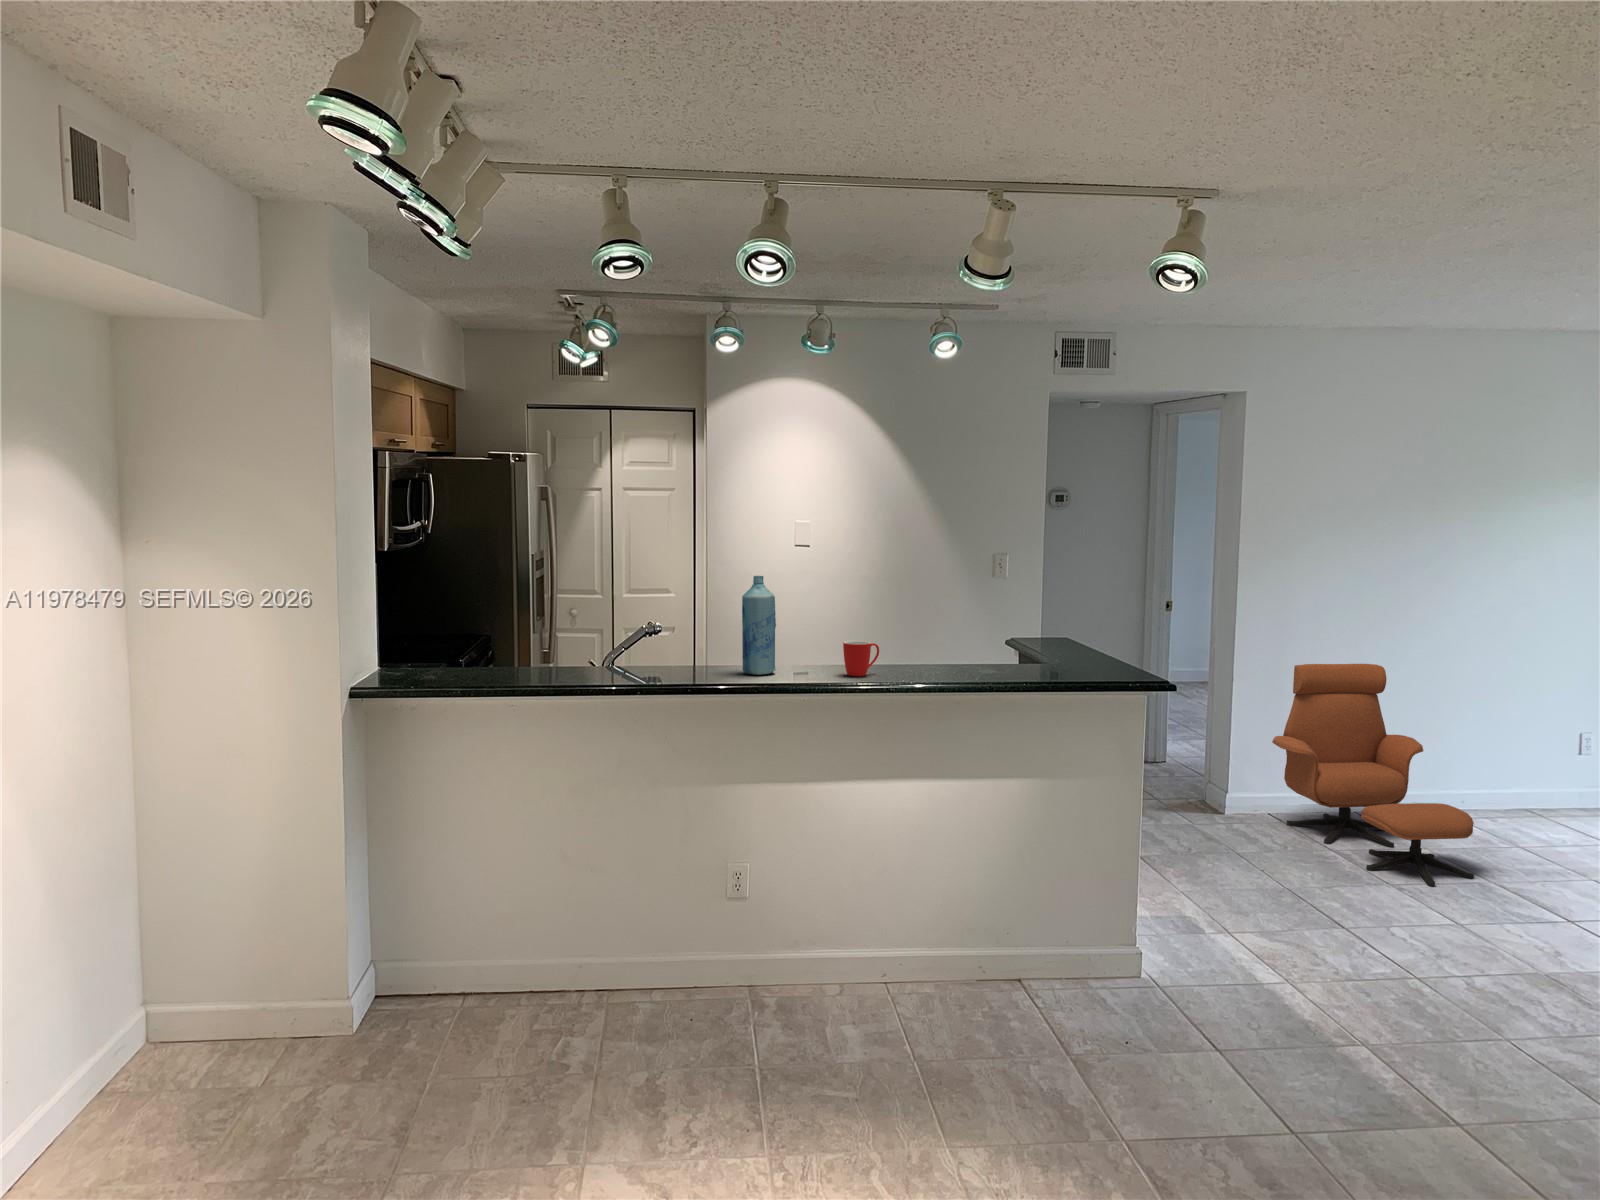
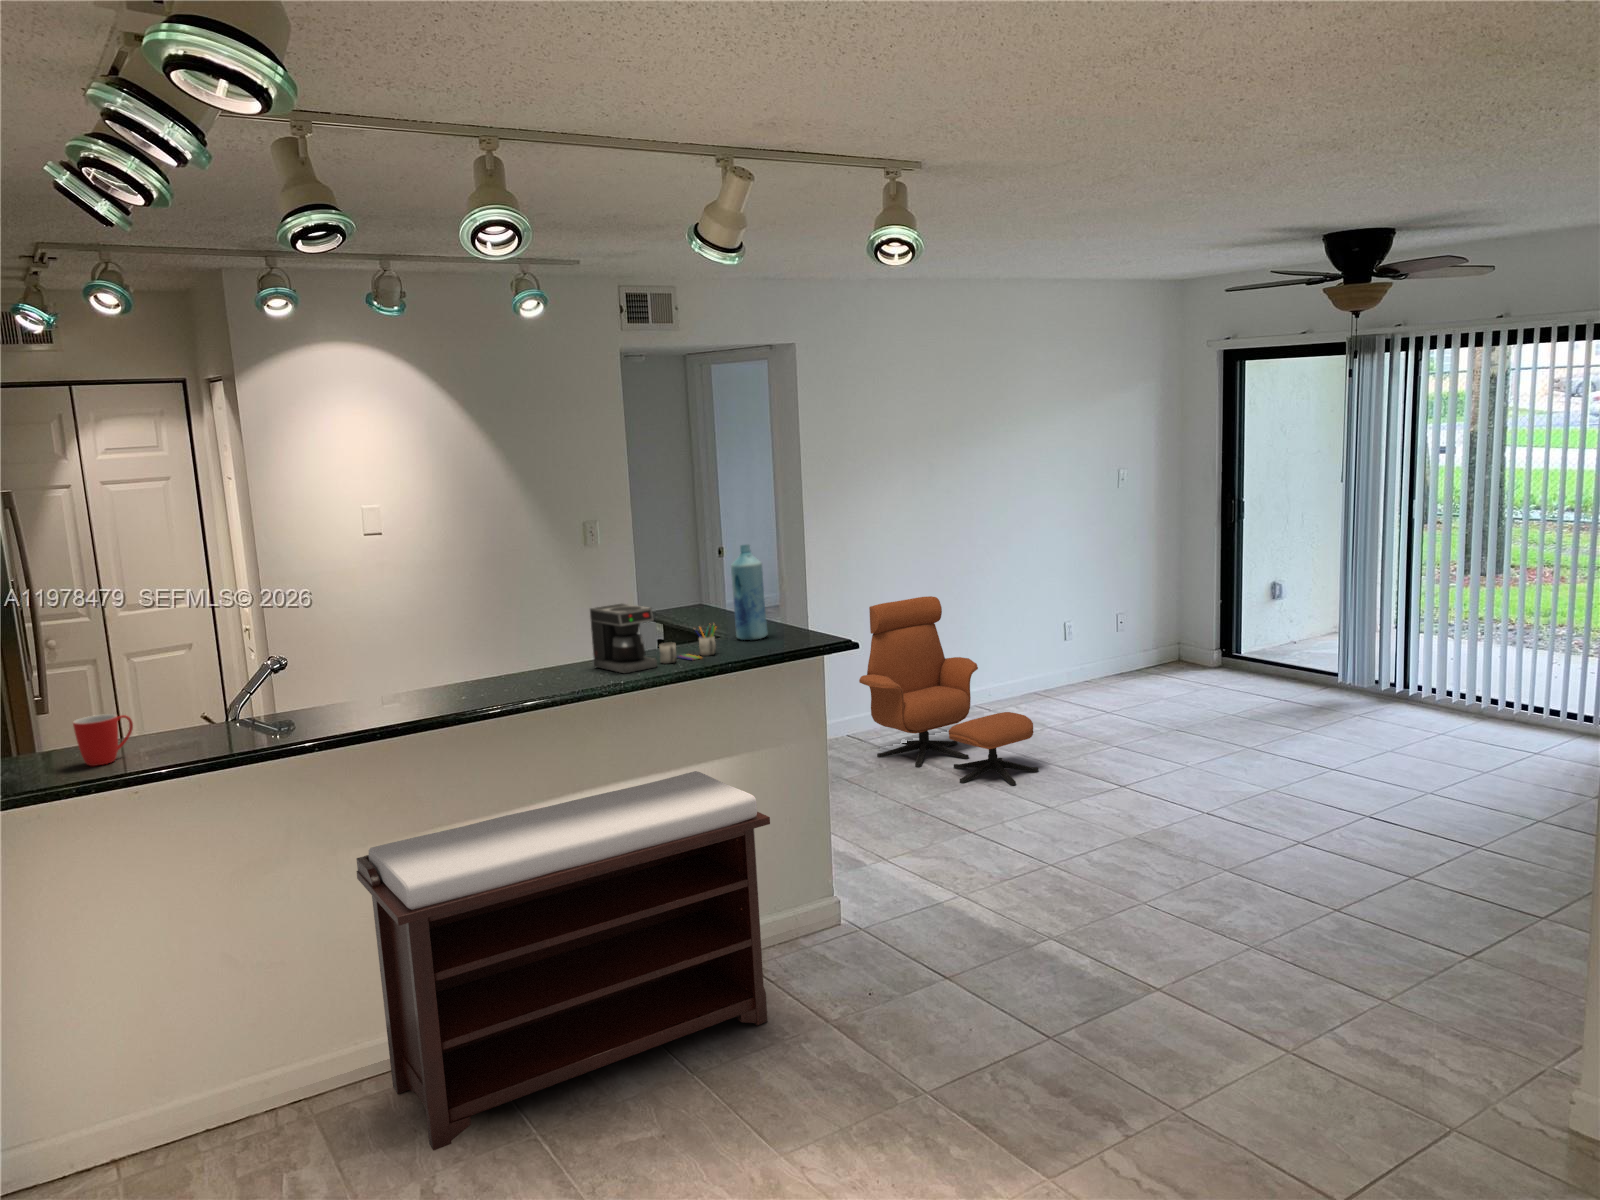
bottle: present [742,576,776,675] -> present [731,545,768,640]
coffee maker: none [911,615,1032,678] -> present [590,603,716,673]
mug: present [843,641,879,676] -> present [73,714,133,766]
bench: none [664,782,1030,1051] -> present [356,771,770,1150]

